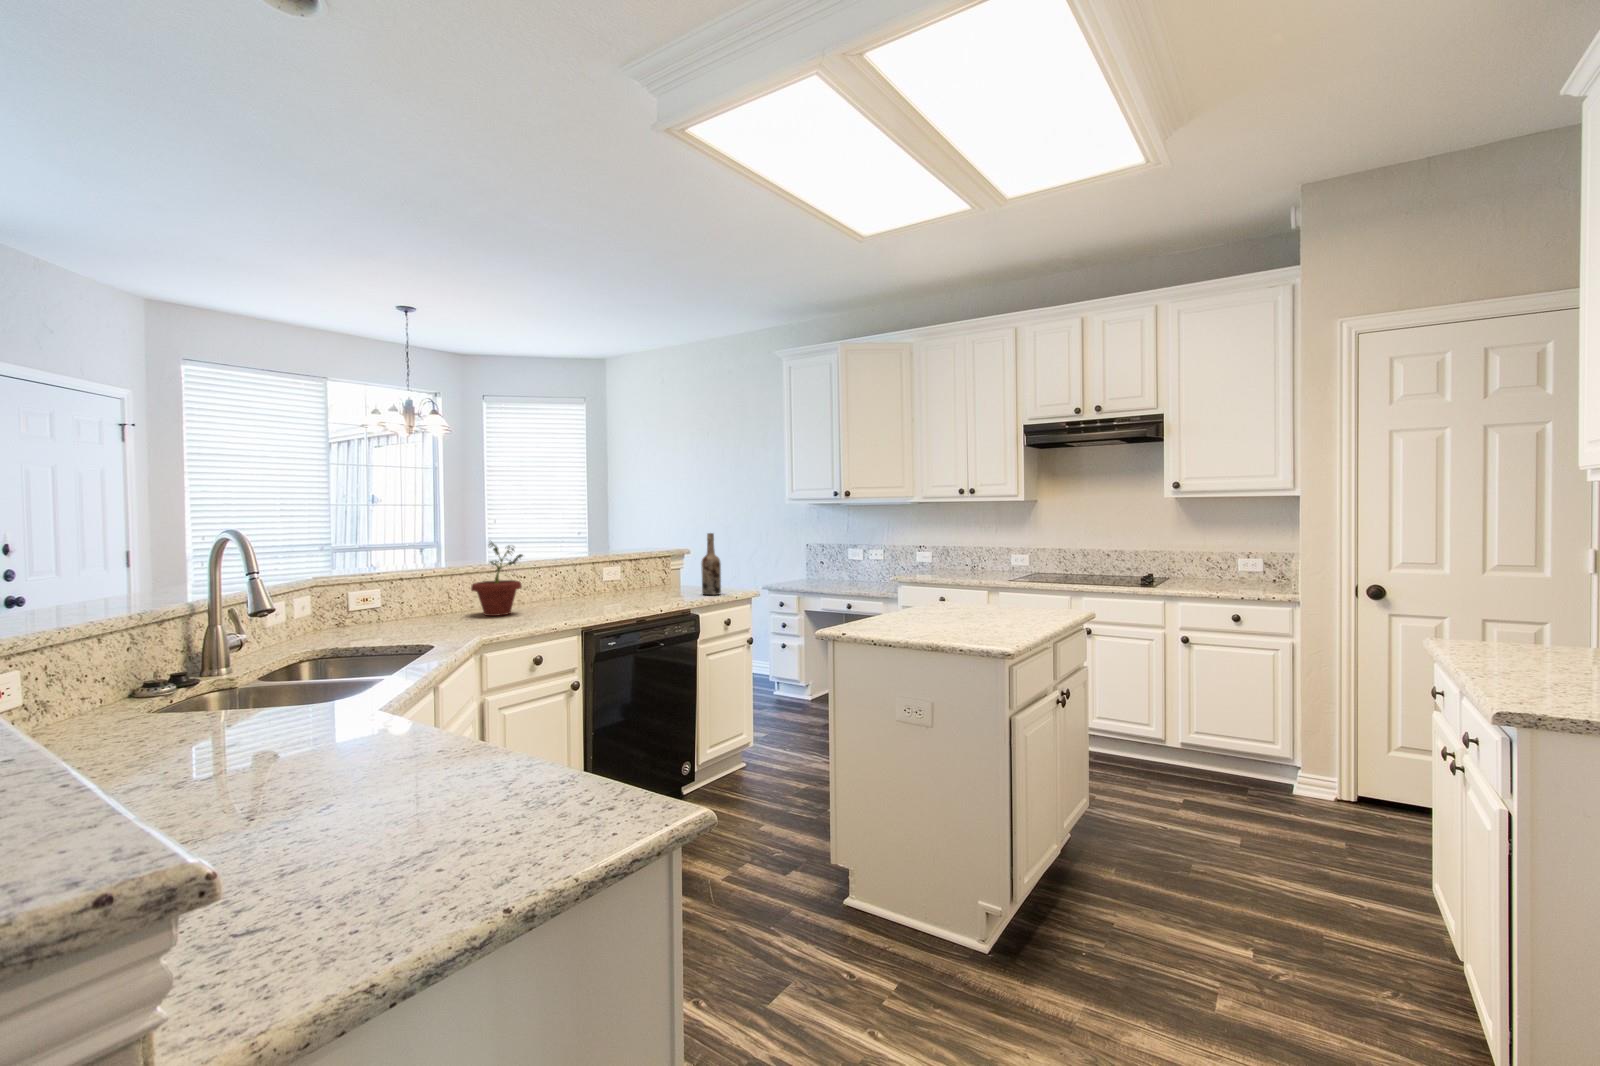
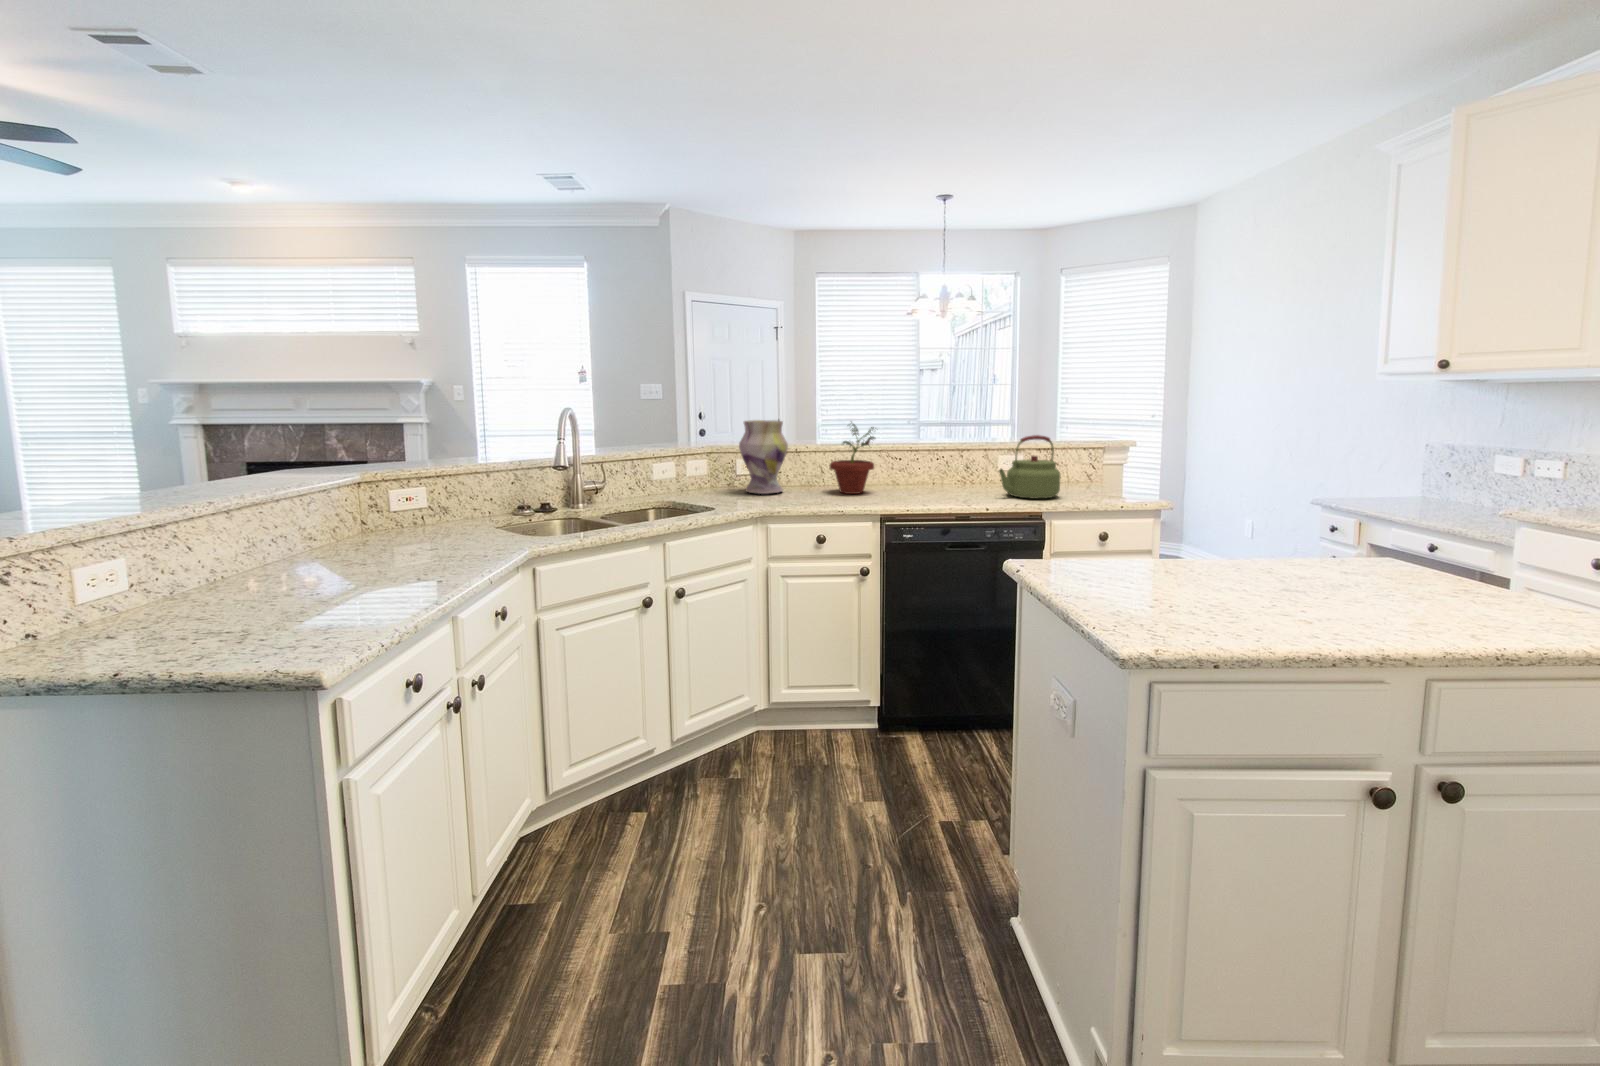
wine bottle: present [701,533,721,595] -> none [1100,425,1129,504]
vase: none [370,543,433,628] -> present [739,420,788,494]
kettle: none [626,545,672,599] -> present [999,435,1061,499]

